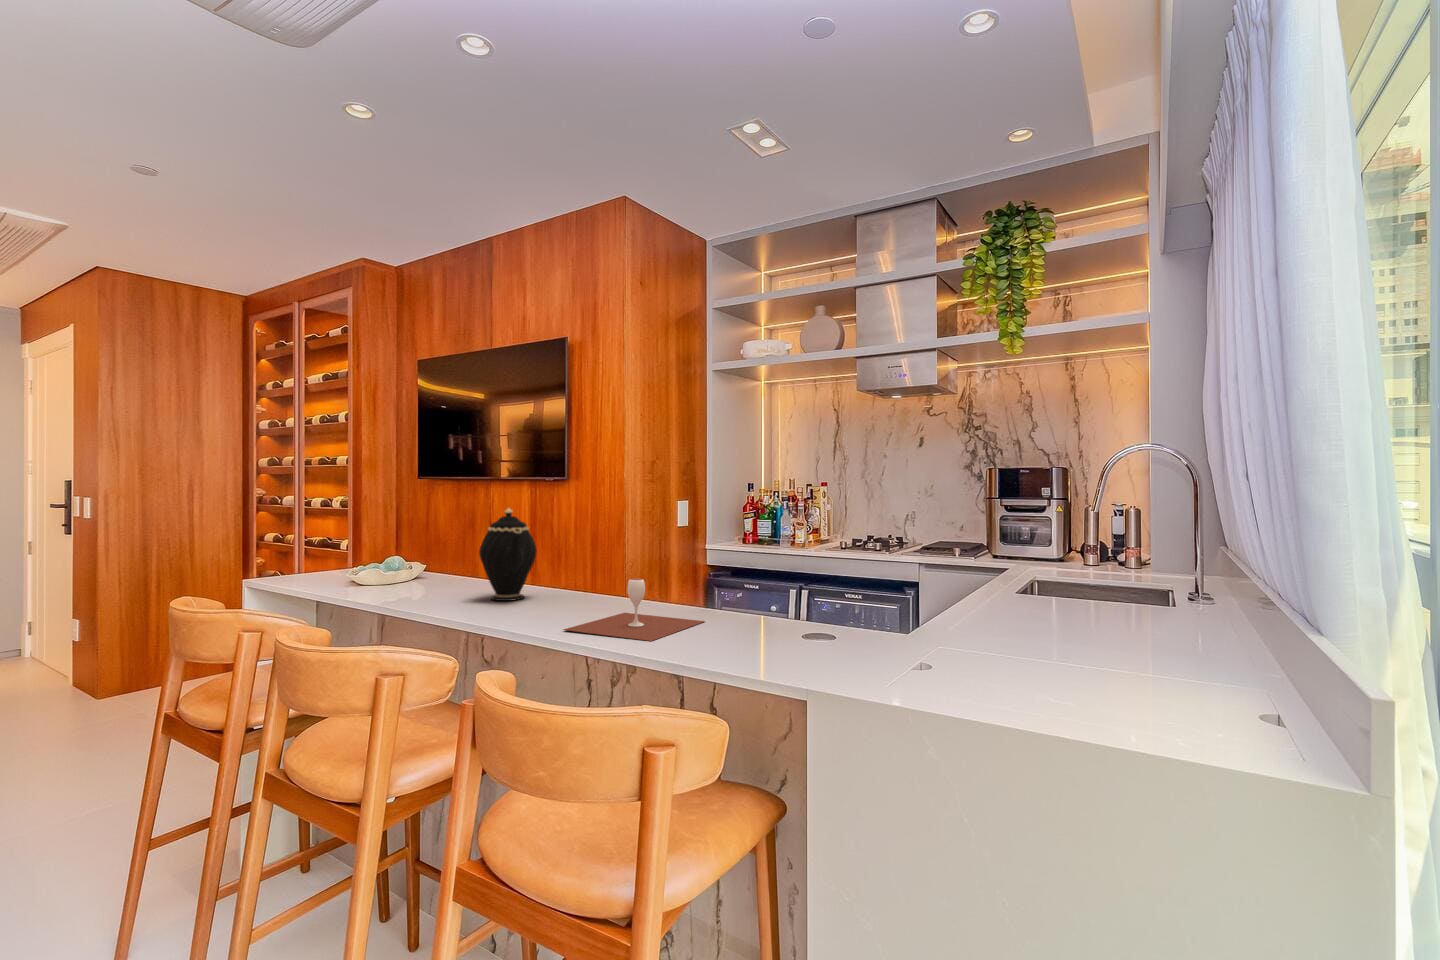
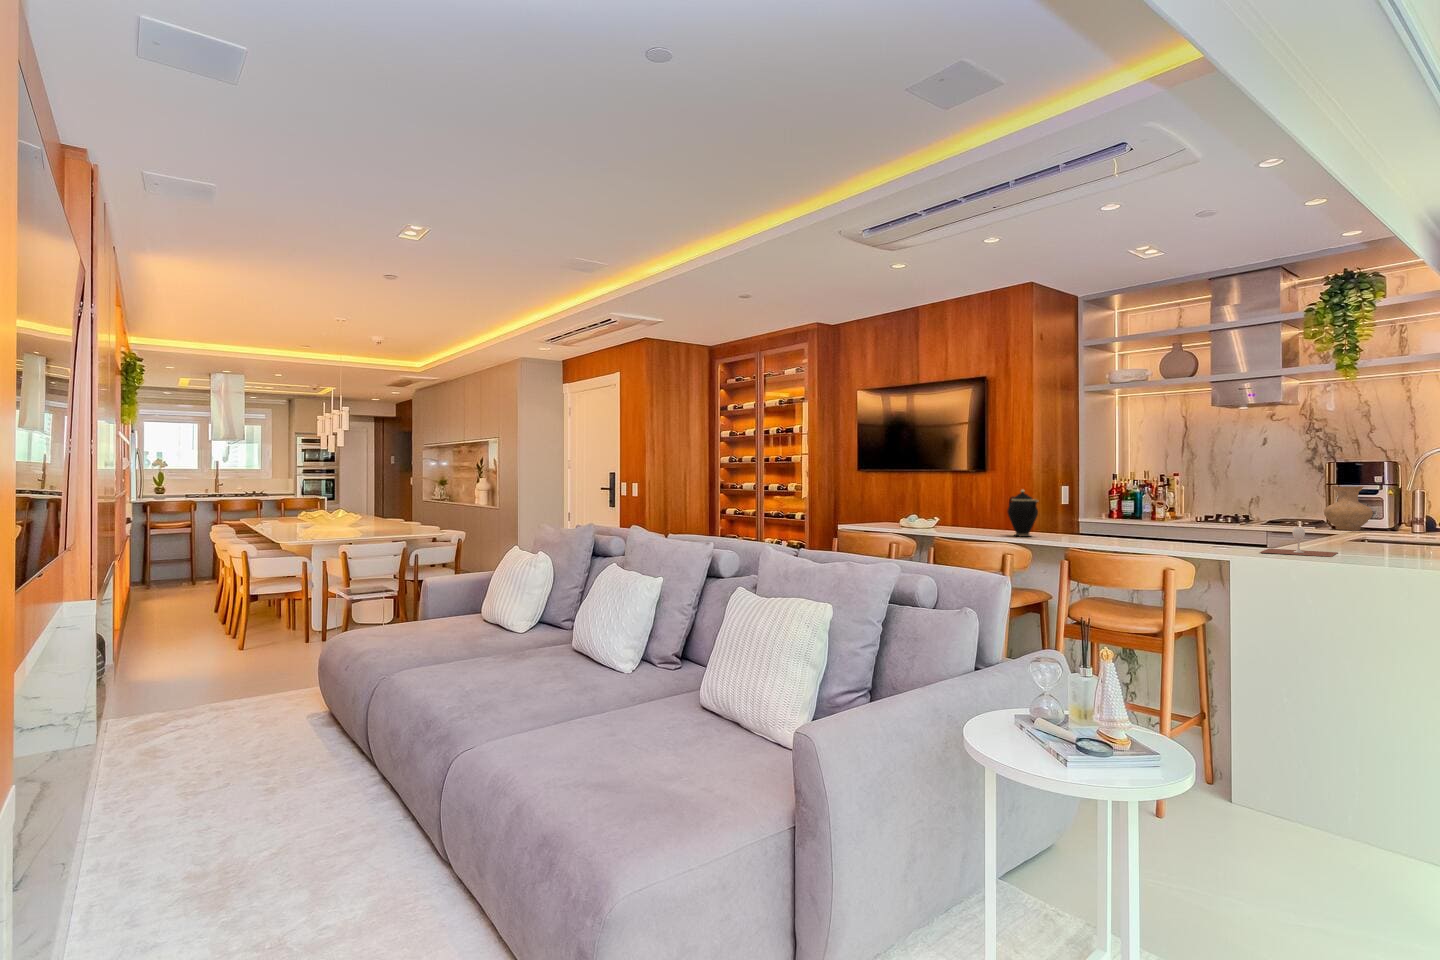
vase: none [984,501,1040,561] -> present [1324,486,1373,530]
wine glass: present [563,579,705,641] -> present [1260,527,1338,557]

